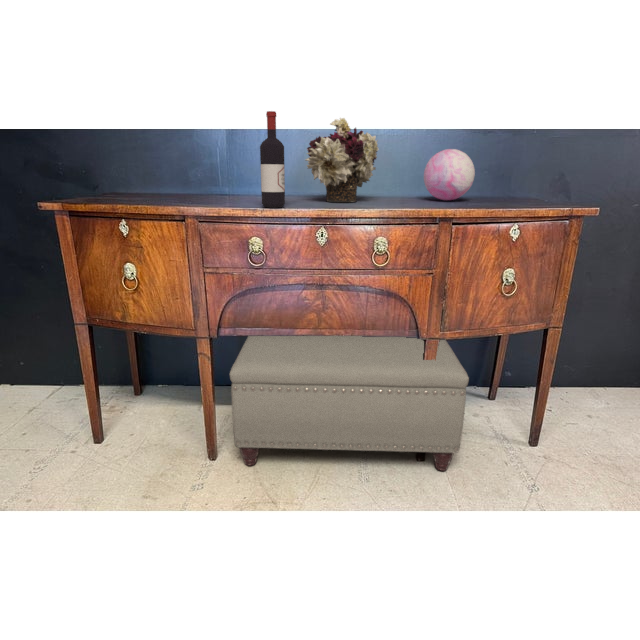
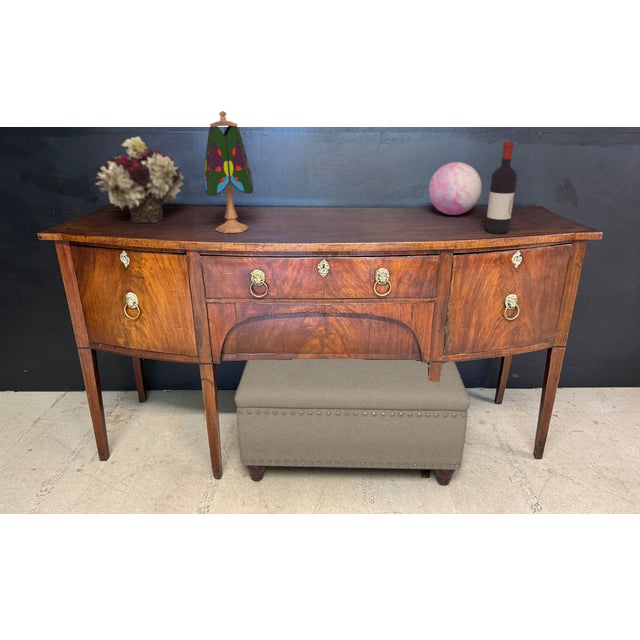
table lamp: none [206,83,254,204] -> present [204,111,253,233]
wine bottle: present [260,111,285,208] -> present [486,141,517,234]
flower arrangement: present [306,118,379,202] -> present [96,137,183,223]

